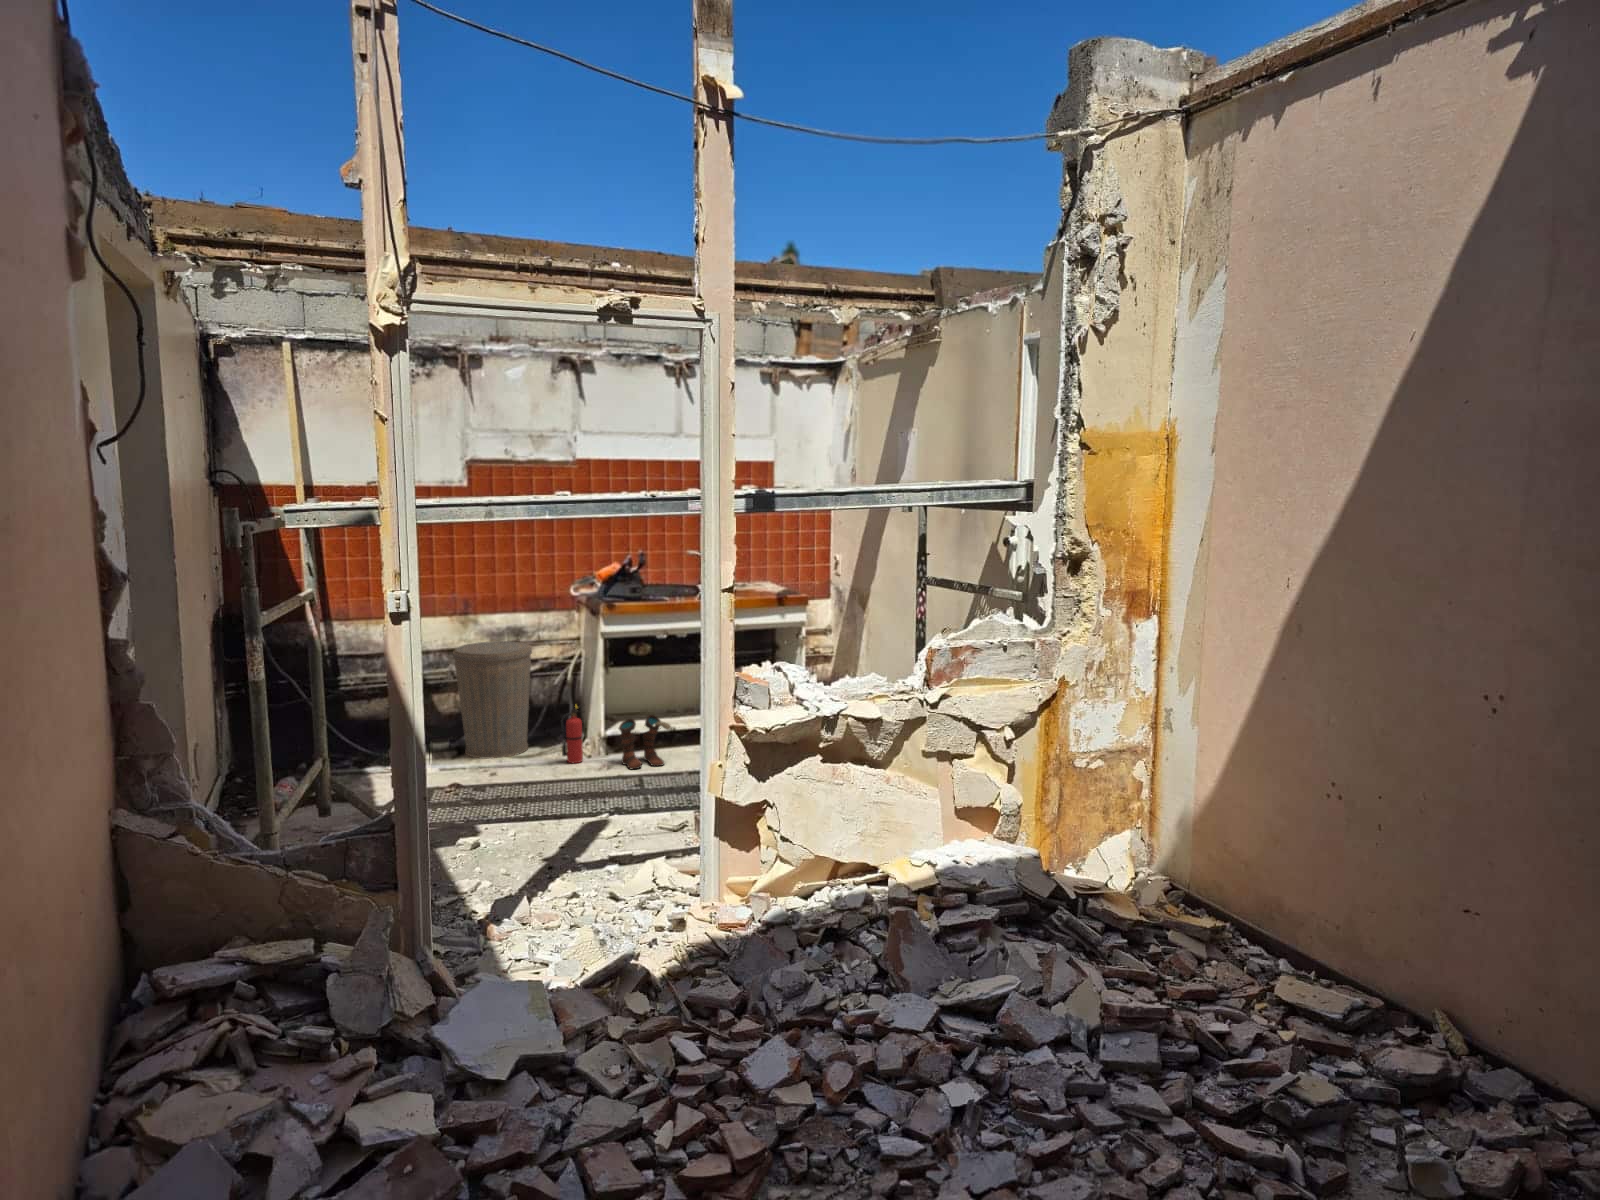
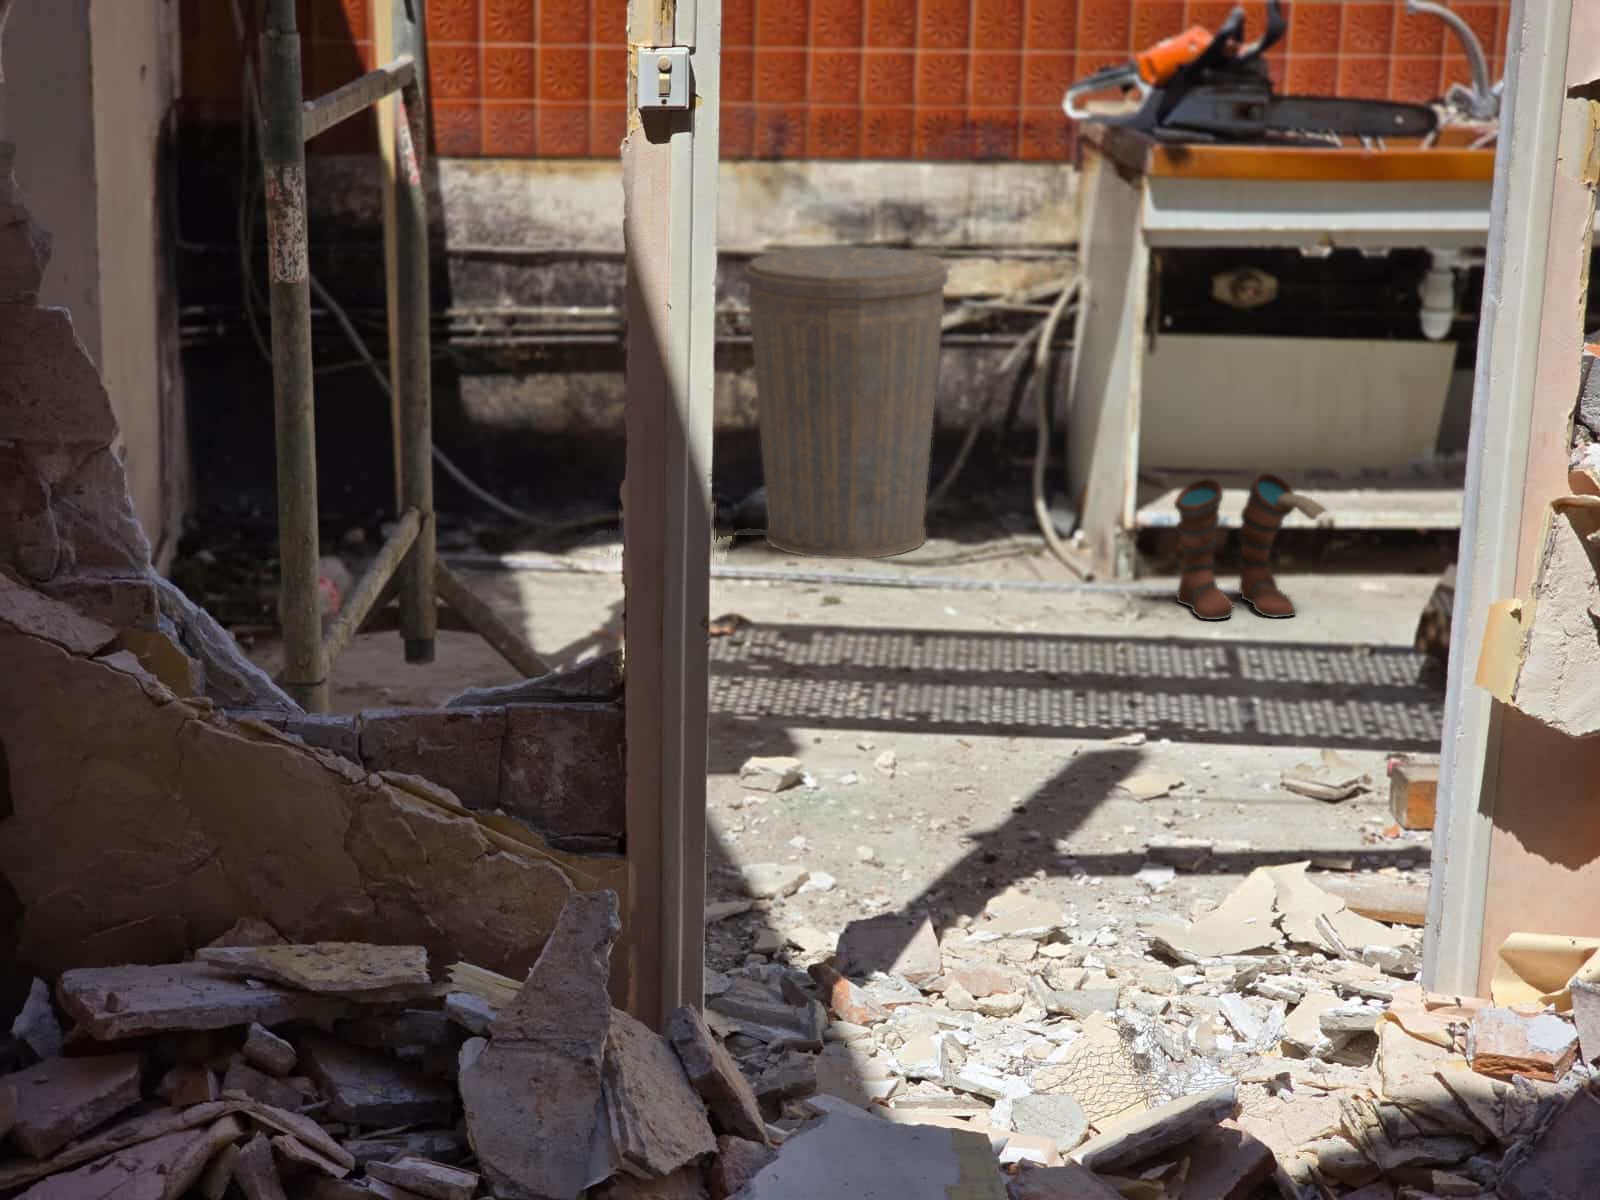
fire extinguisher: present [561,704,584,763] -> none [1016,429,1085,590]

